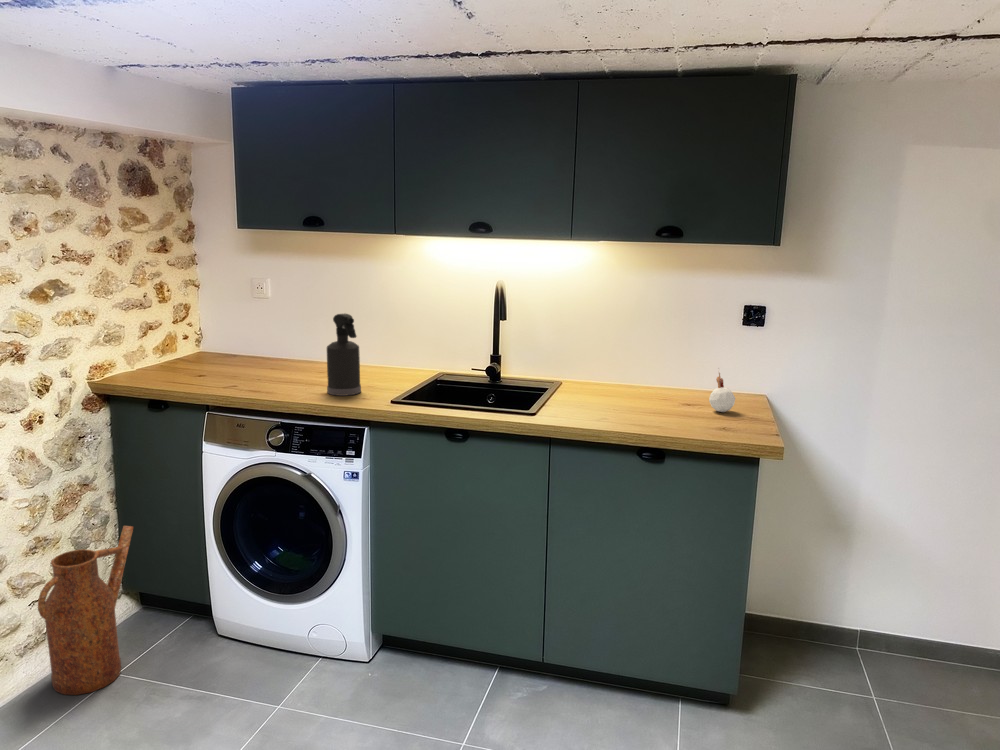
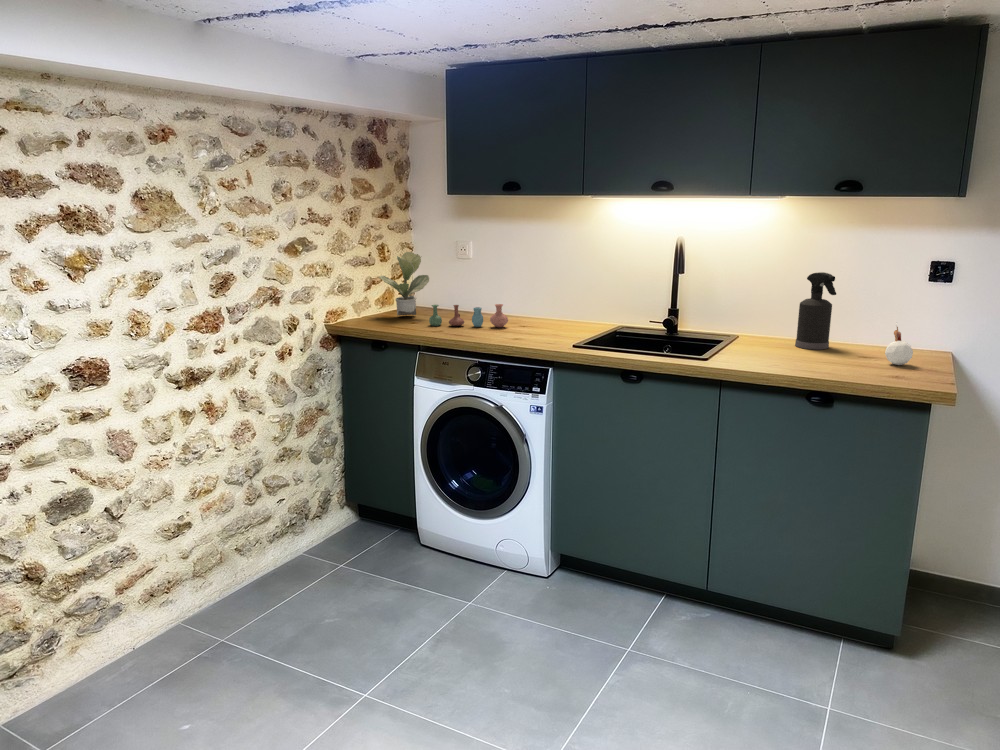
potted plant: none [156,292,220,367] -> present [379,252,429,316]
spray bottle: present [327,314,361,396] -> present [795,272,836,349]
vase: none [221,352,315,379] -> present [429,304,508,327]
watering can: present [38,526,133,695] -> none [285,445,357,577]

